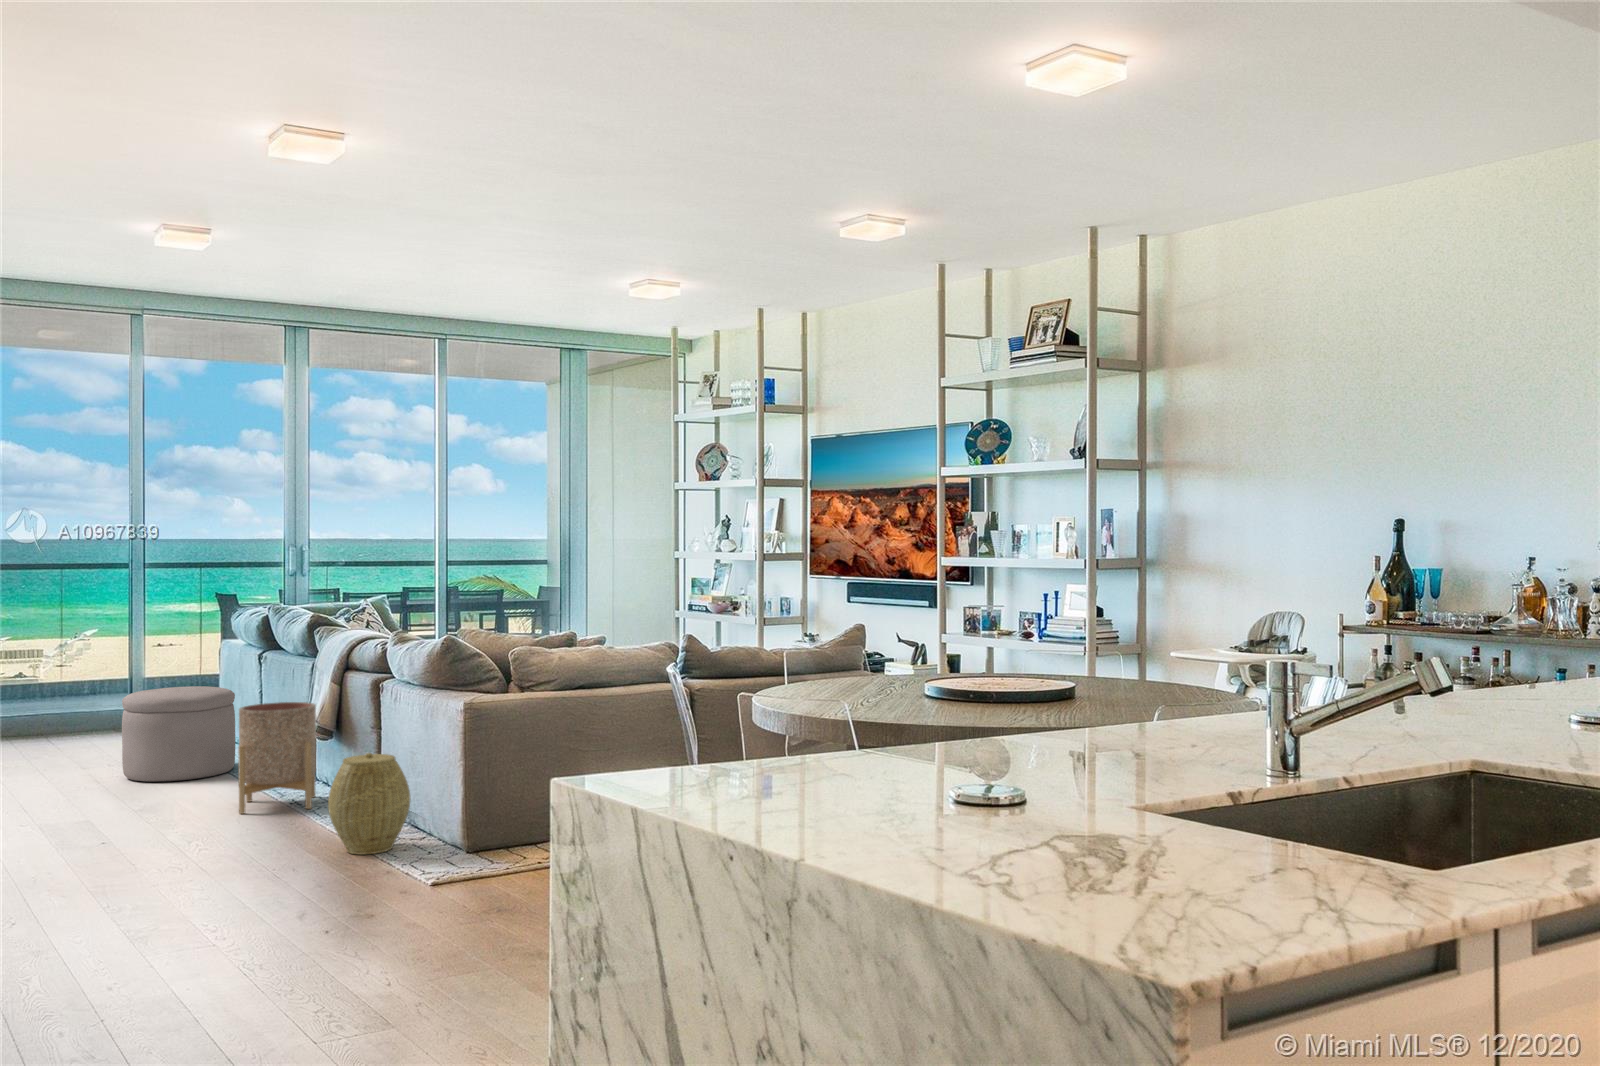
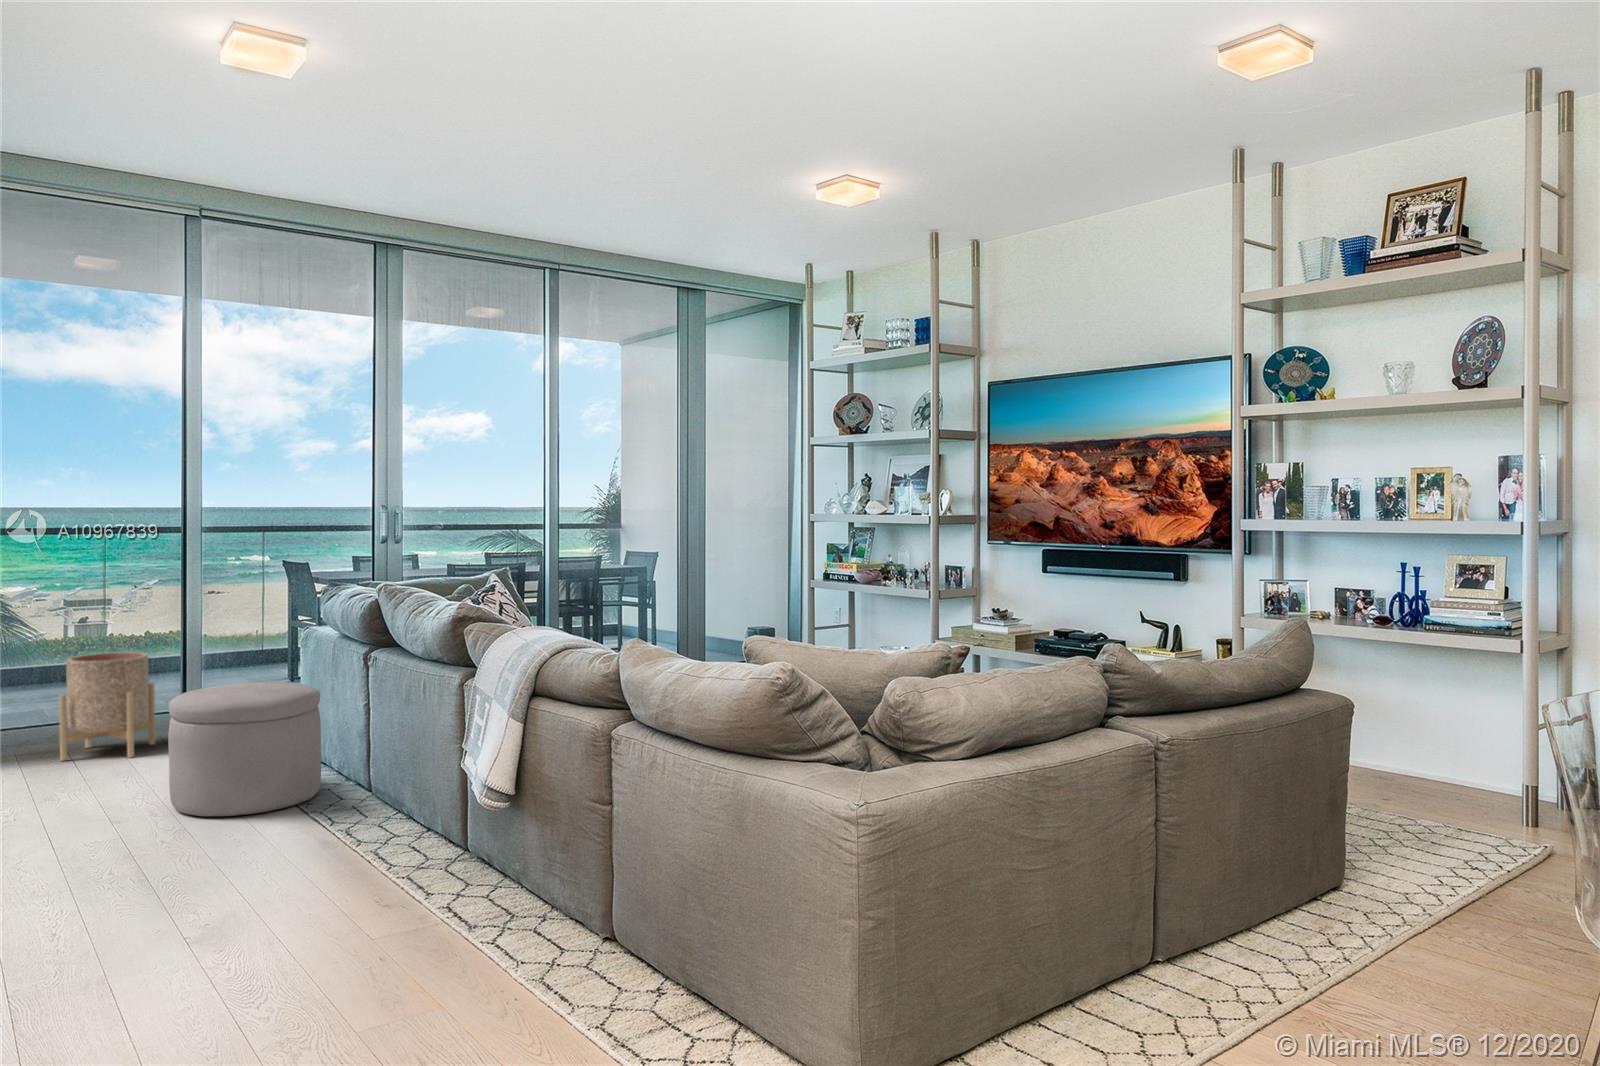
planter: present [238,702,316,814] -> present [59,652,155,761]
woven basket: present [328,753,410,855] -> none [489,829,620,1004]

